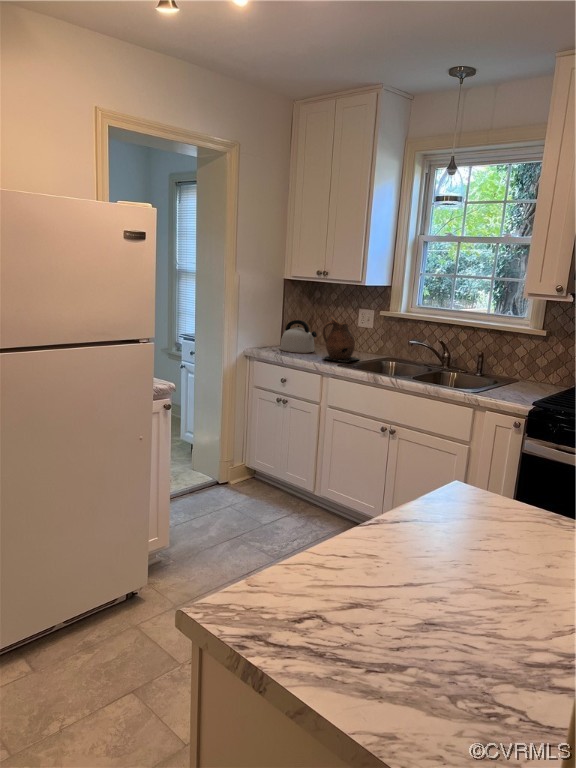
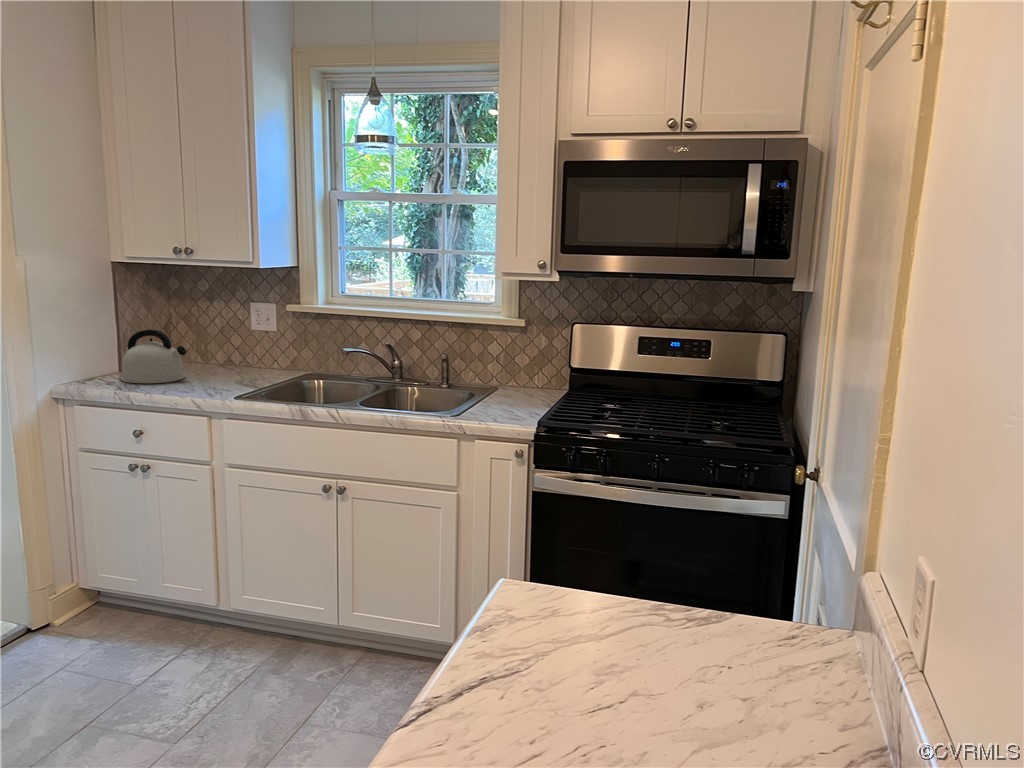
ceramic pitcher: present [323,318,359,362] -> none [198,322,266,393]

